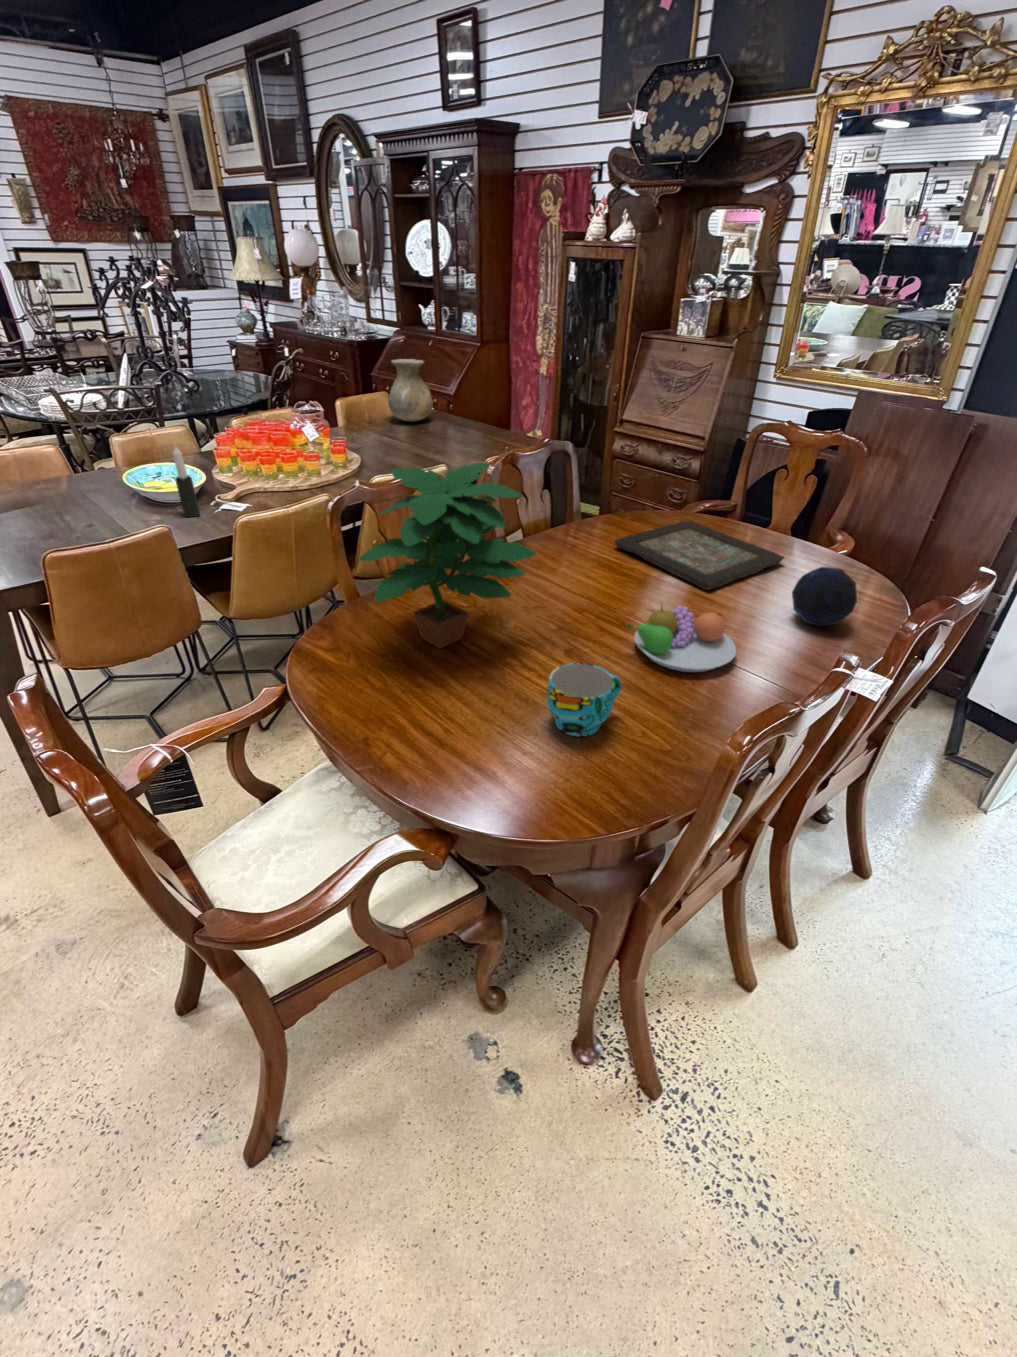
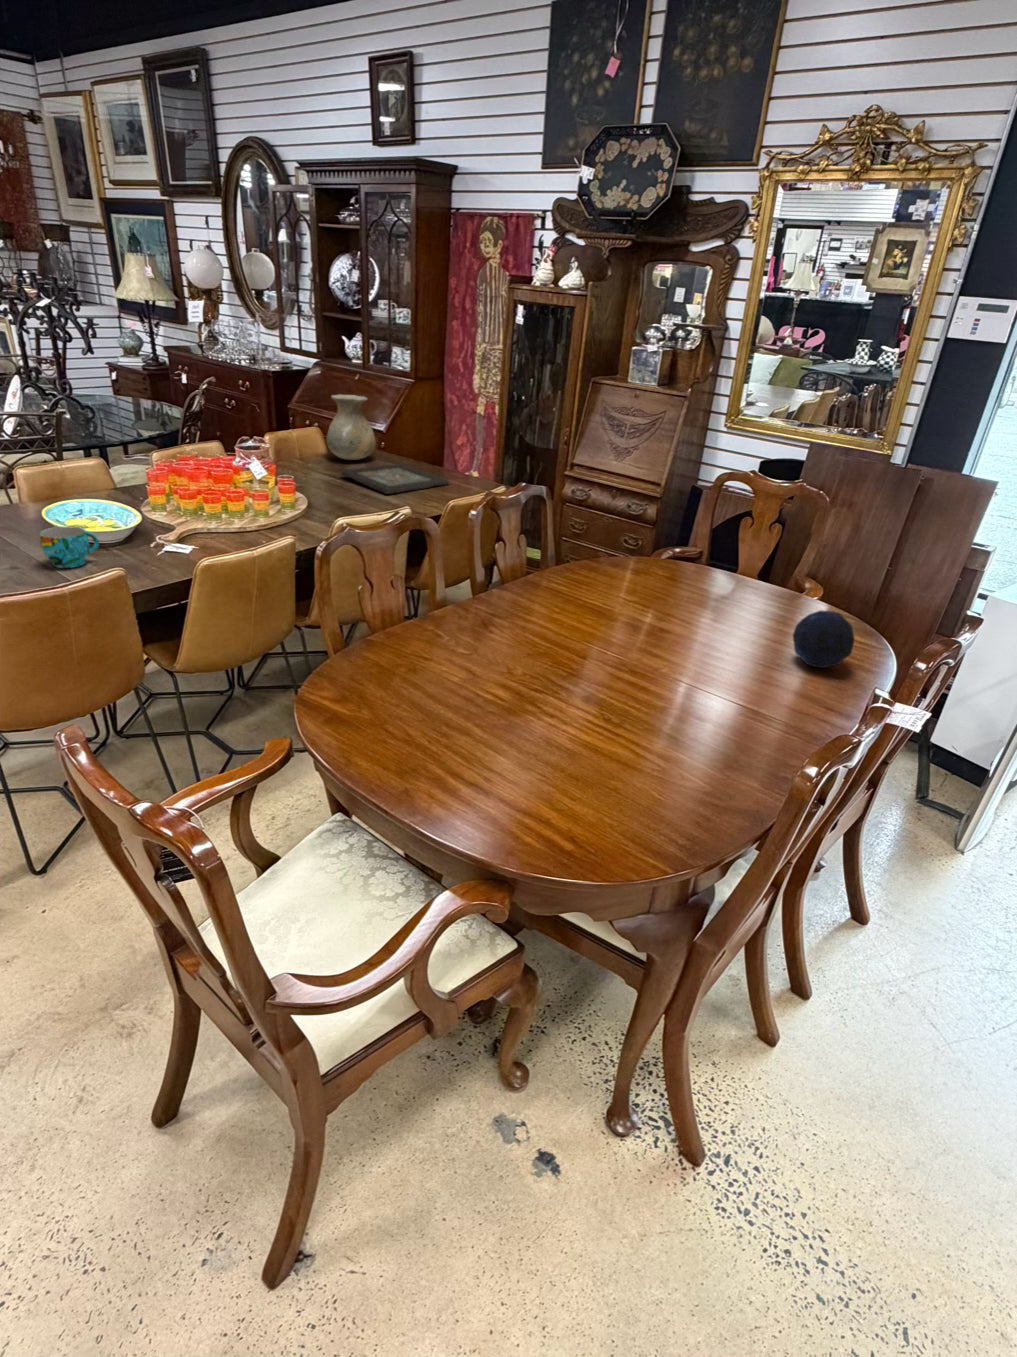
candle: present [173,443,200,517] -> none [115,479,141,561]
potted plant: present [358,463,536,648] -> none [379,508,558,696]
decorative tray: present [615,521,784,590] -> present [340,464,449,494]
fruit bowl: present [626,603,736,672] -> none [646,645,752,714]
cup: present [547,663,621,737] -> present [40,526,99,568]

